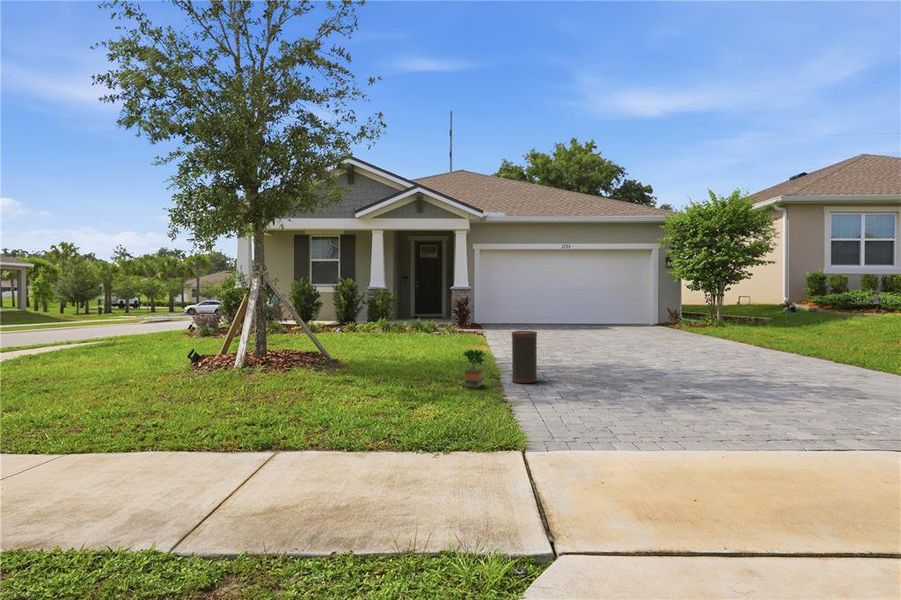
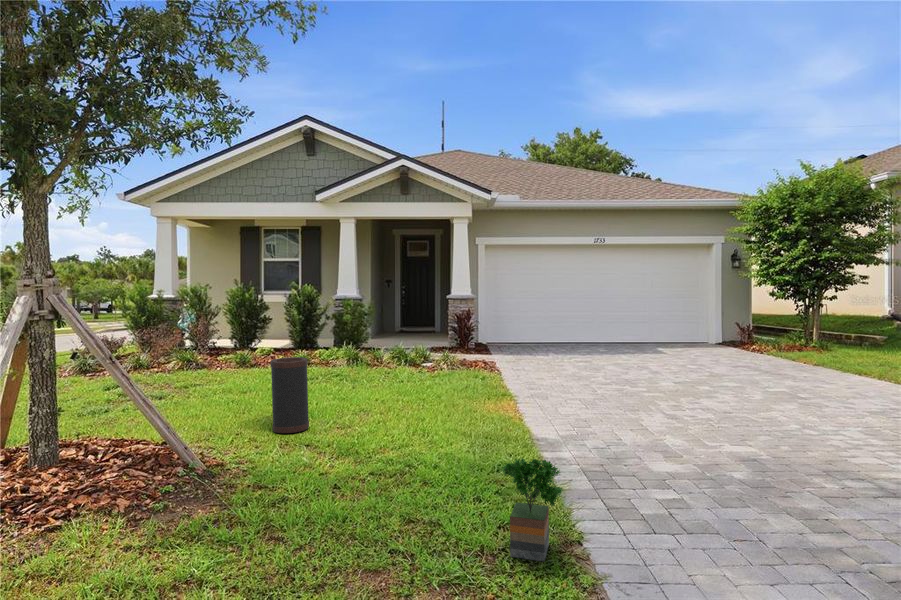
trash can: present [512,331,537,383] -> present [271,357,309,433]

